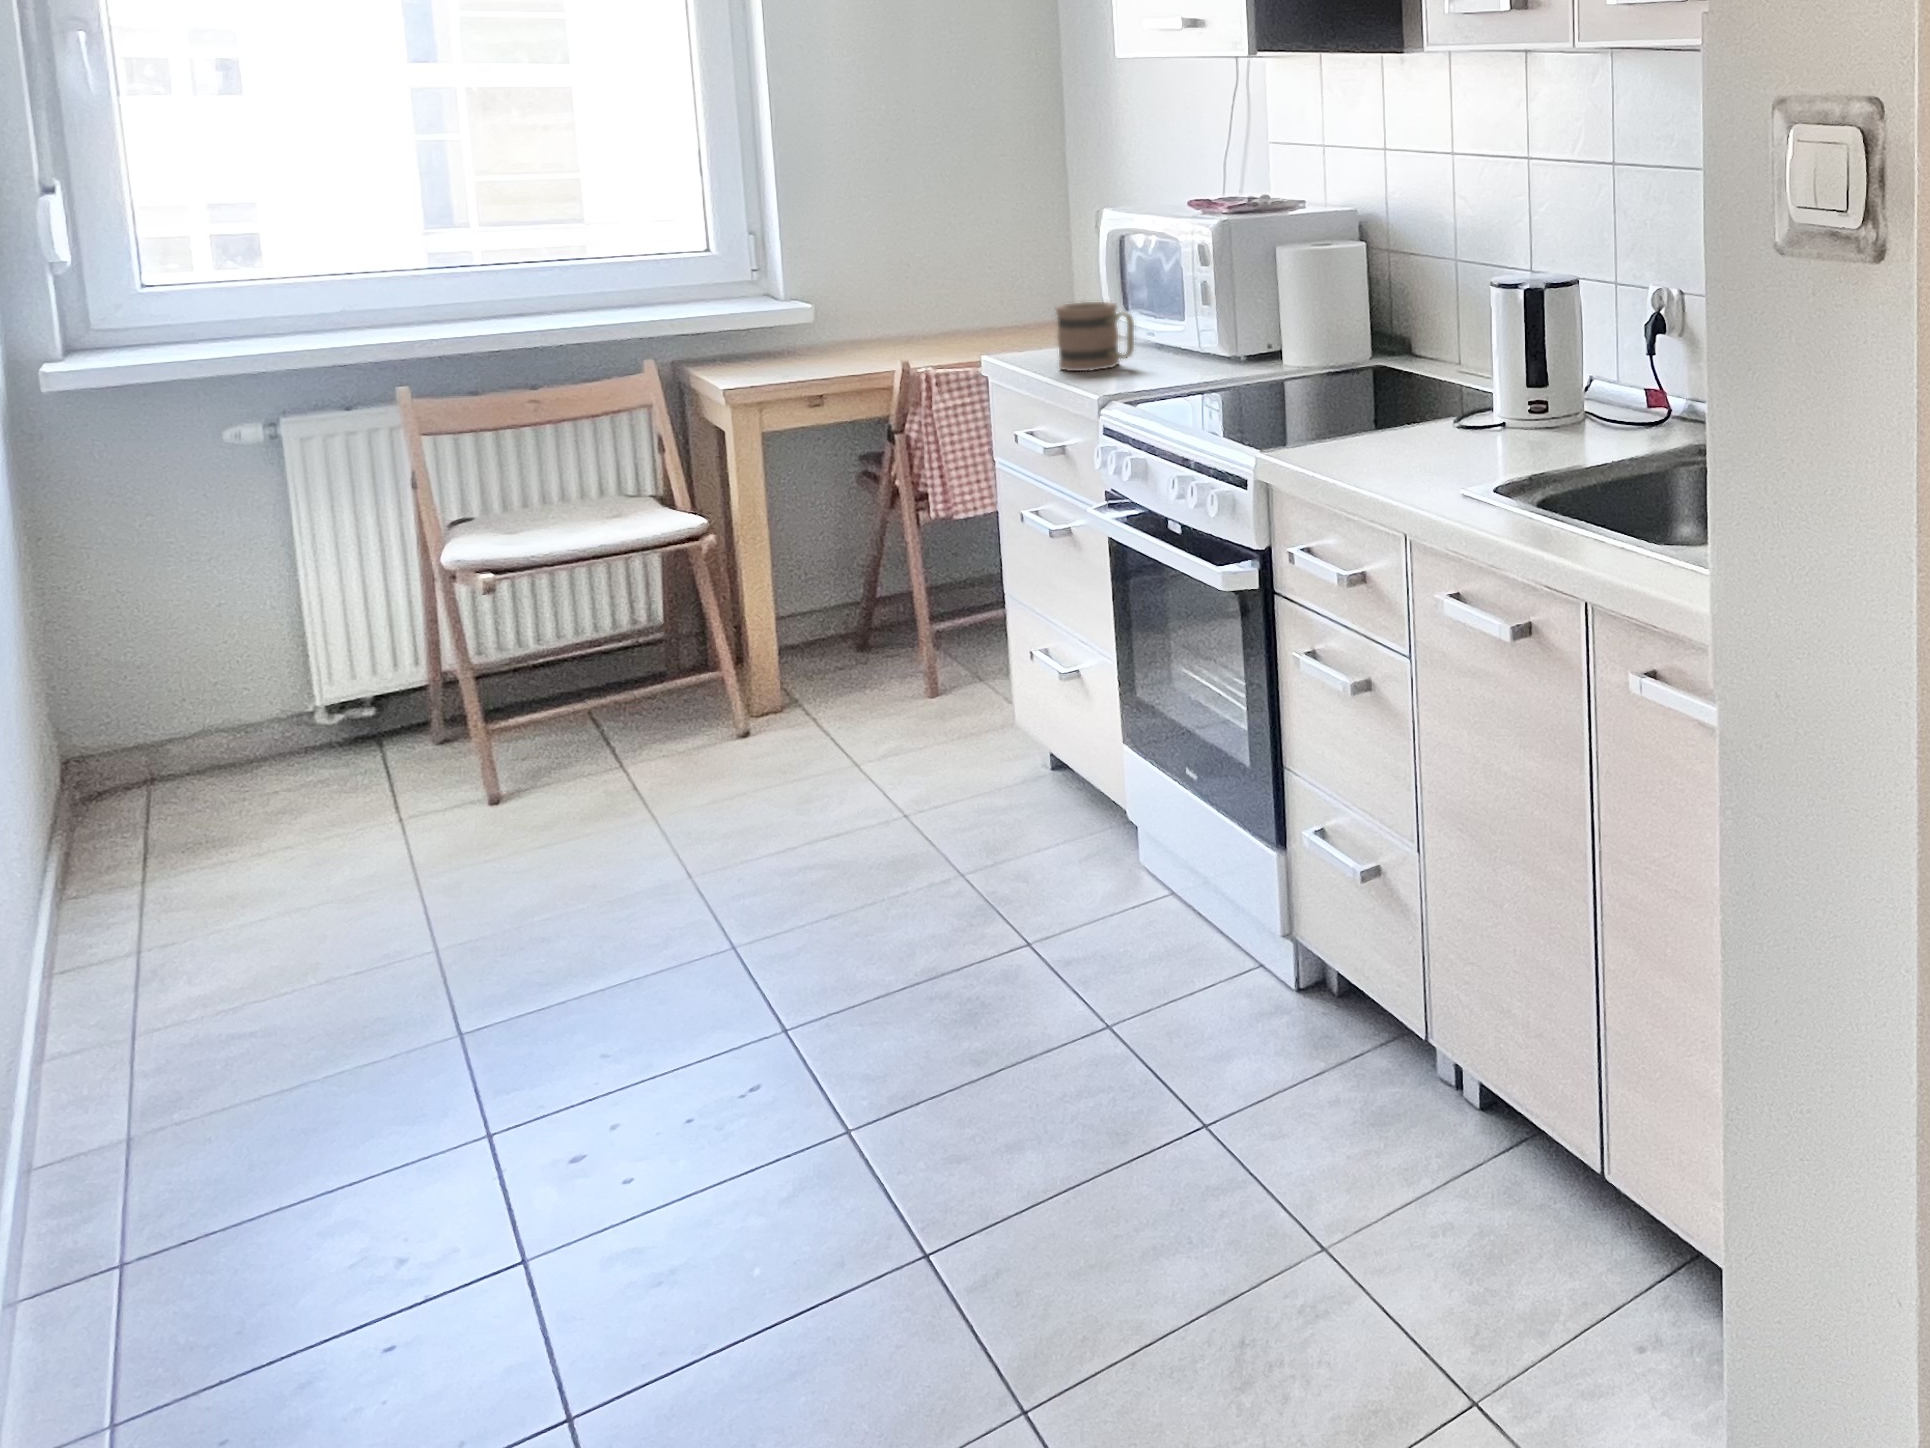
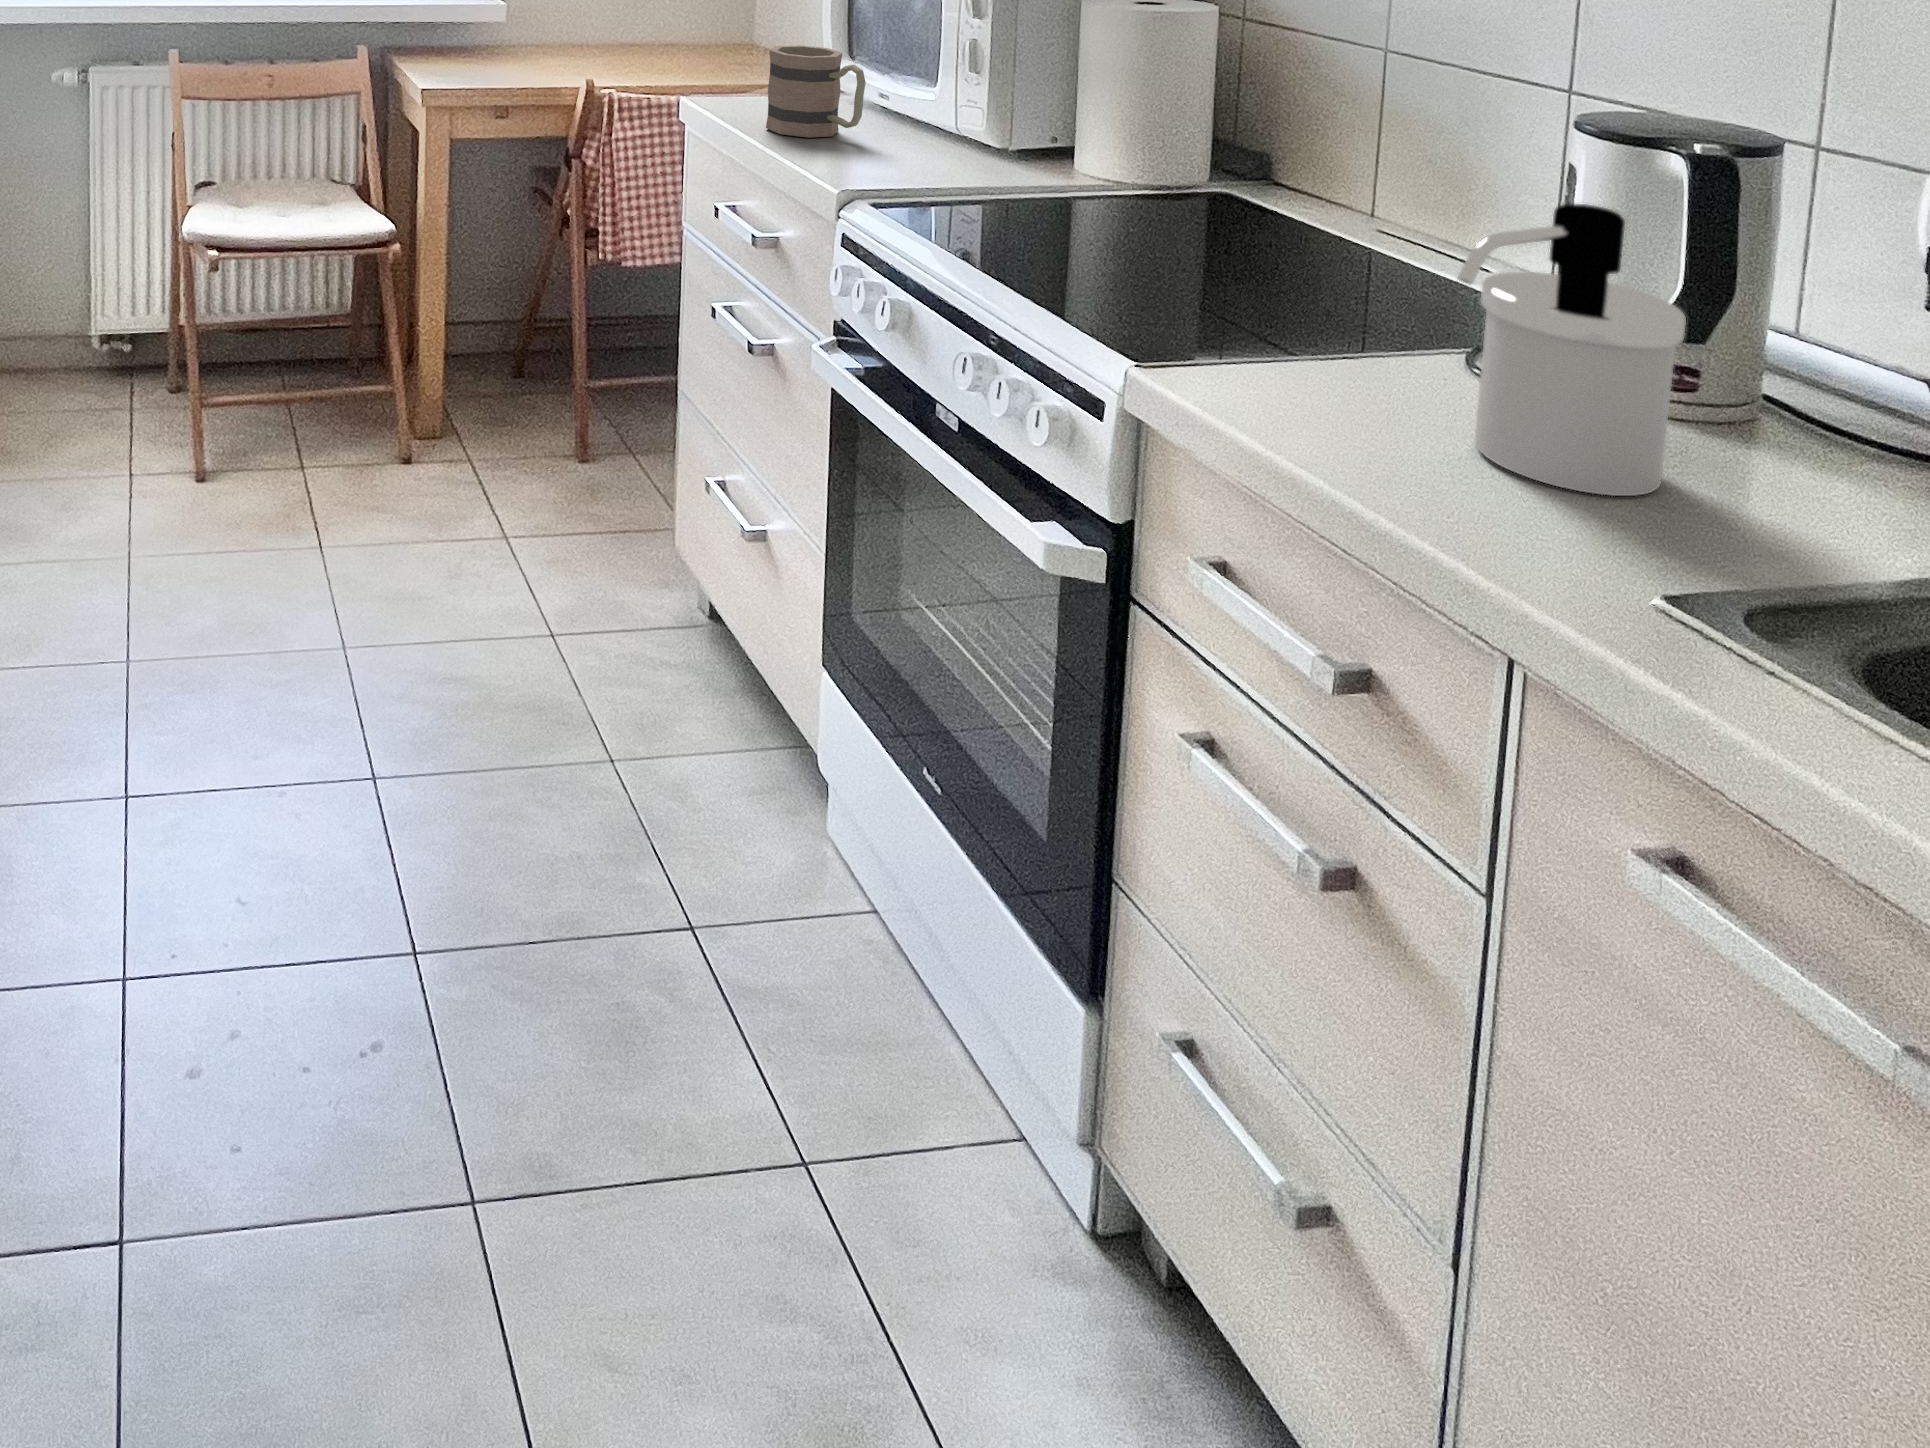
soap dispenser: none [1383,323,1497,464] -> present [1458,204,1686,496]

